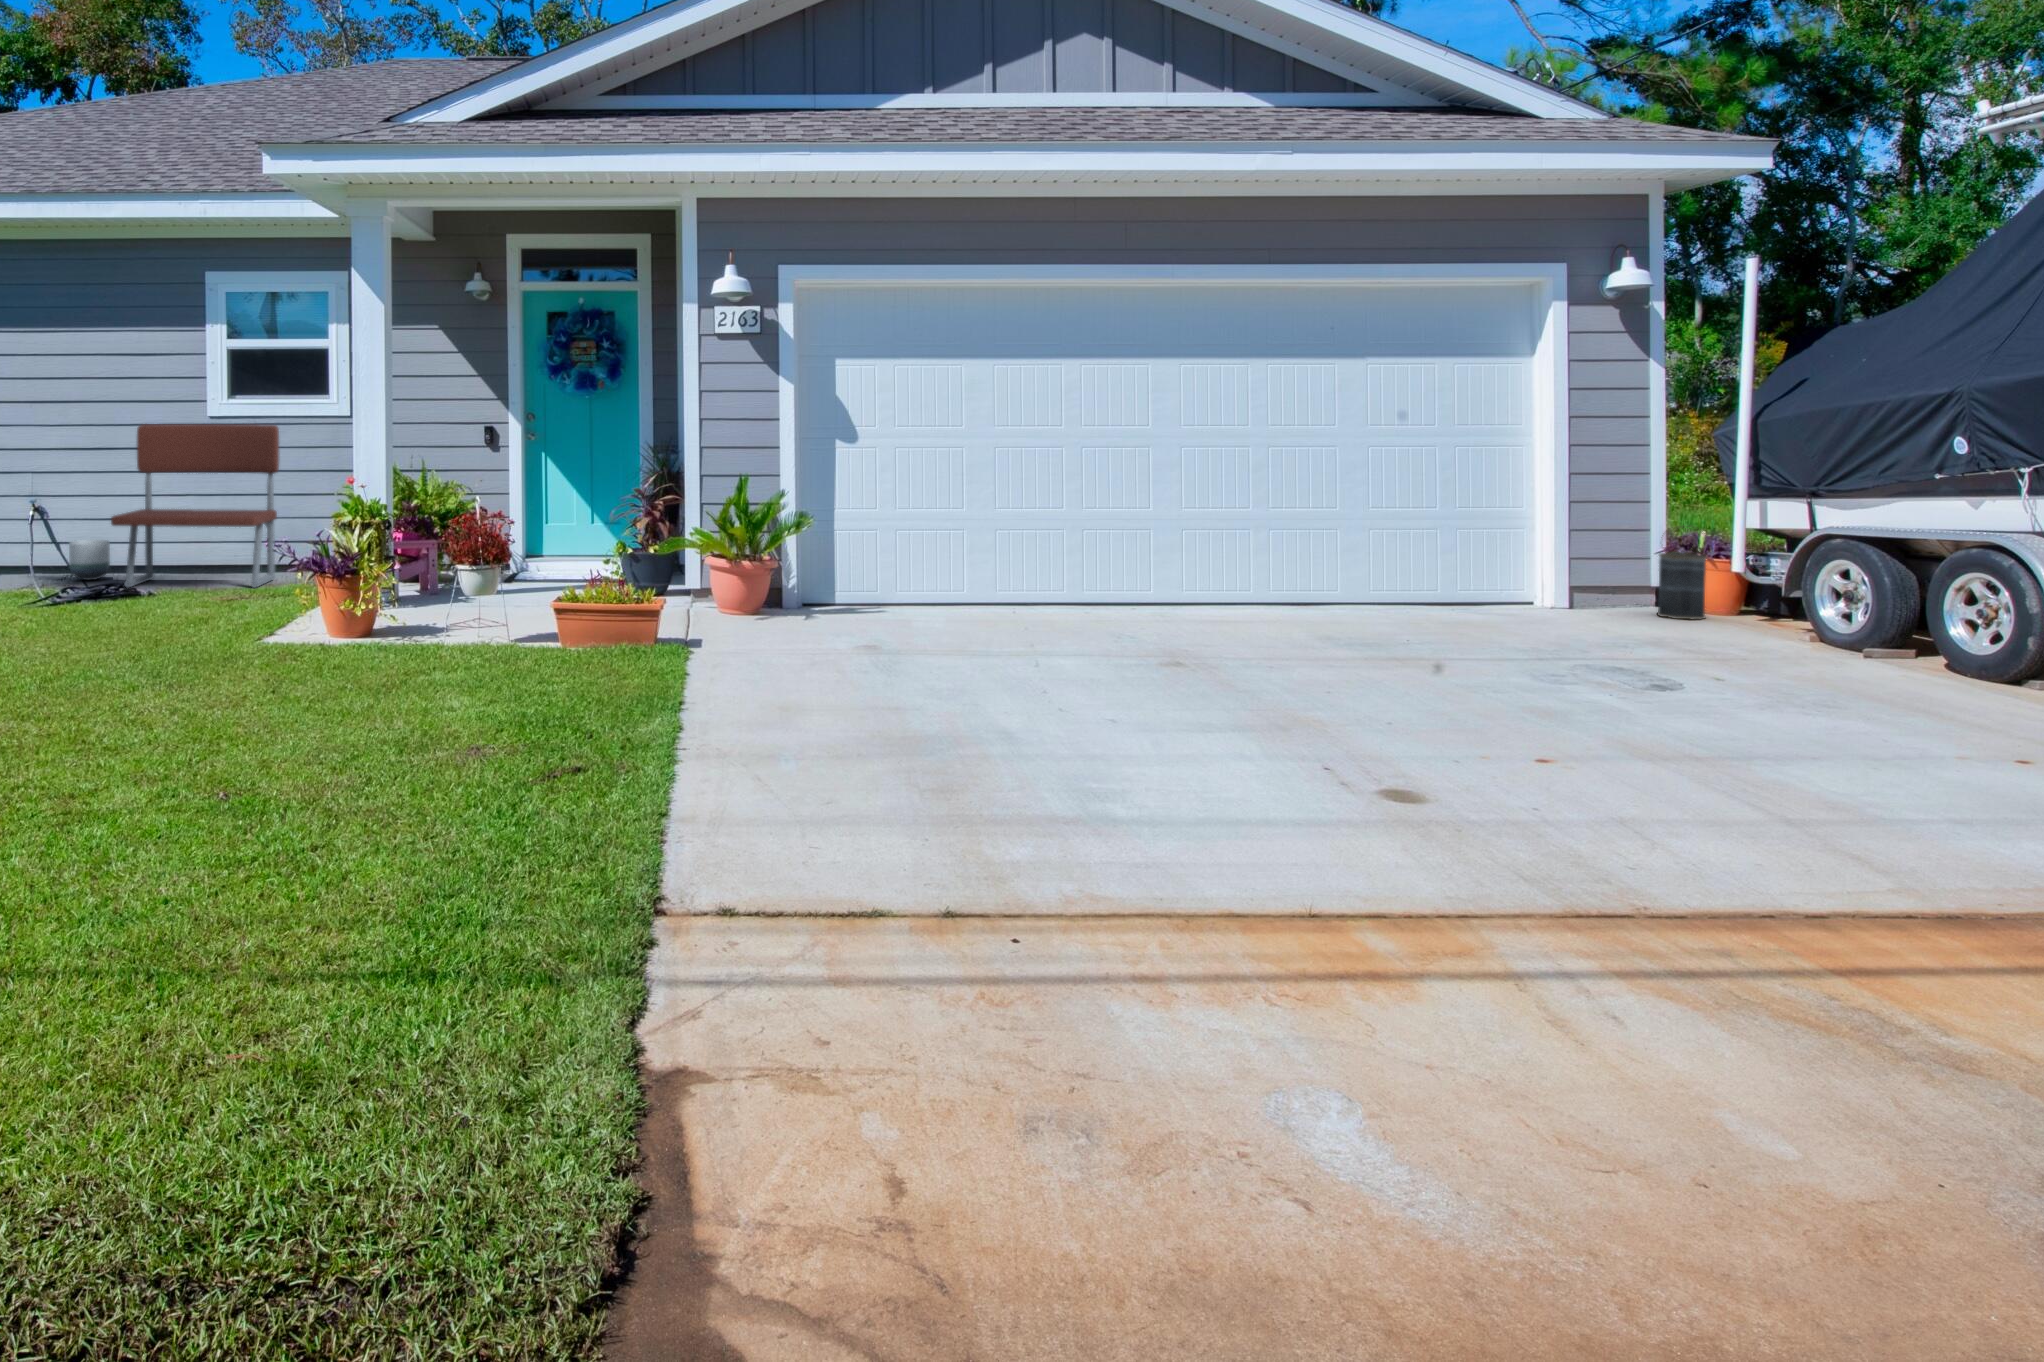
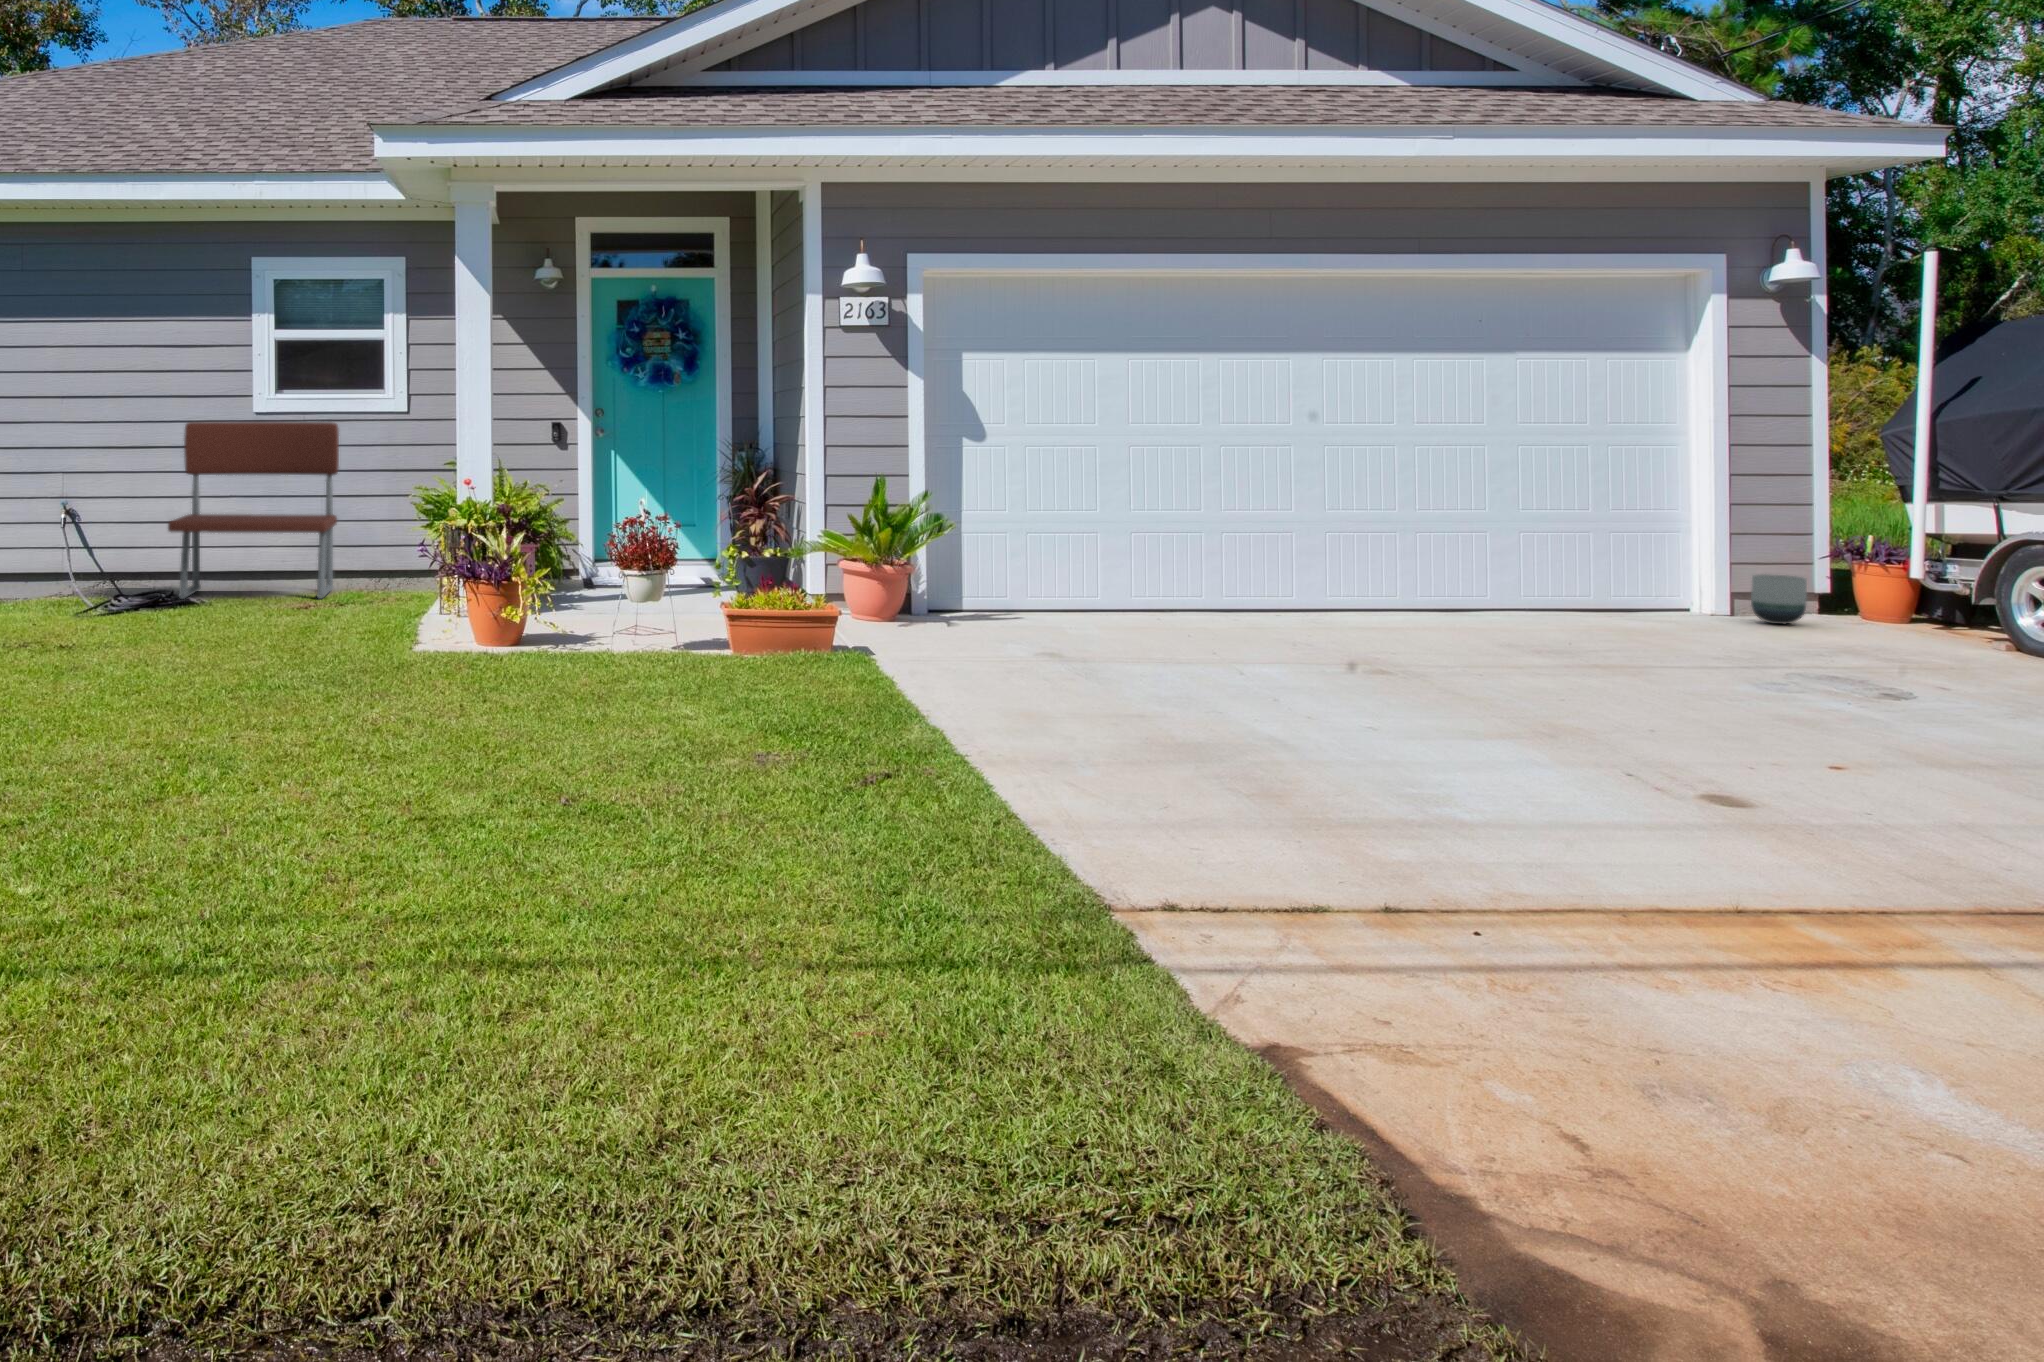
basket: present [1657,526,1707,620] -> none [1819,527,1873,625]
planter: present [69,540,110,580] -> present [1751,574,1807,624]

